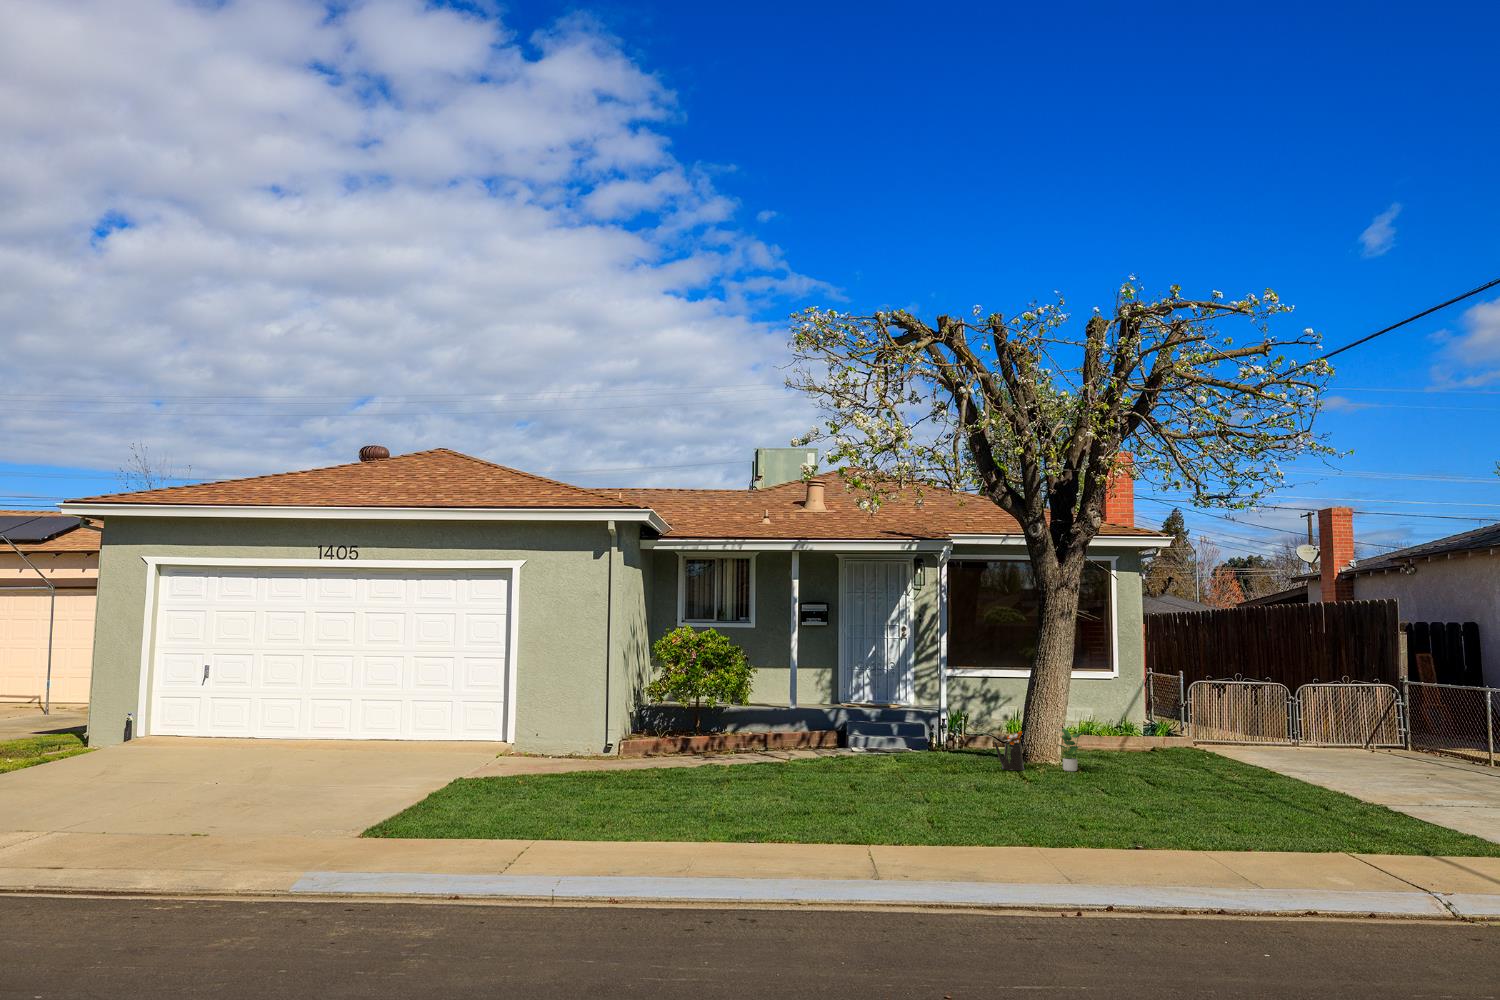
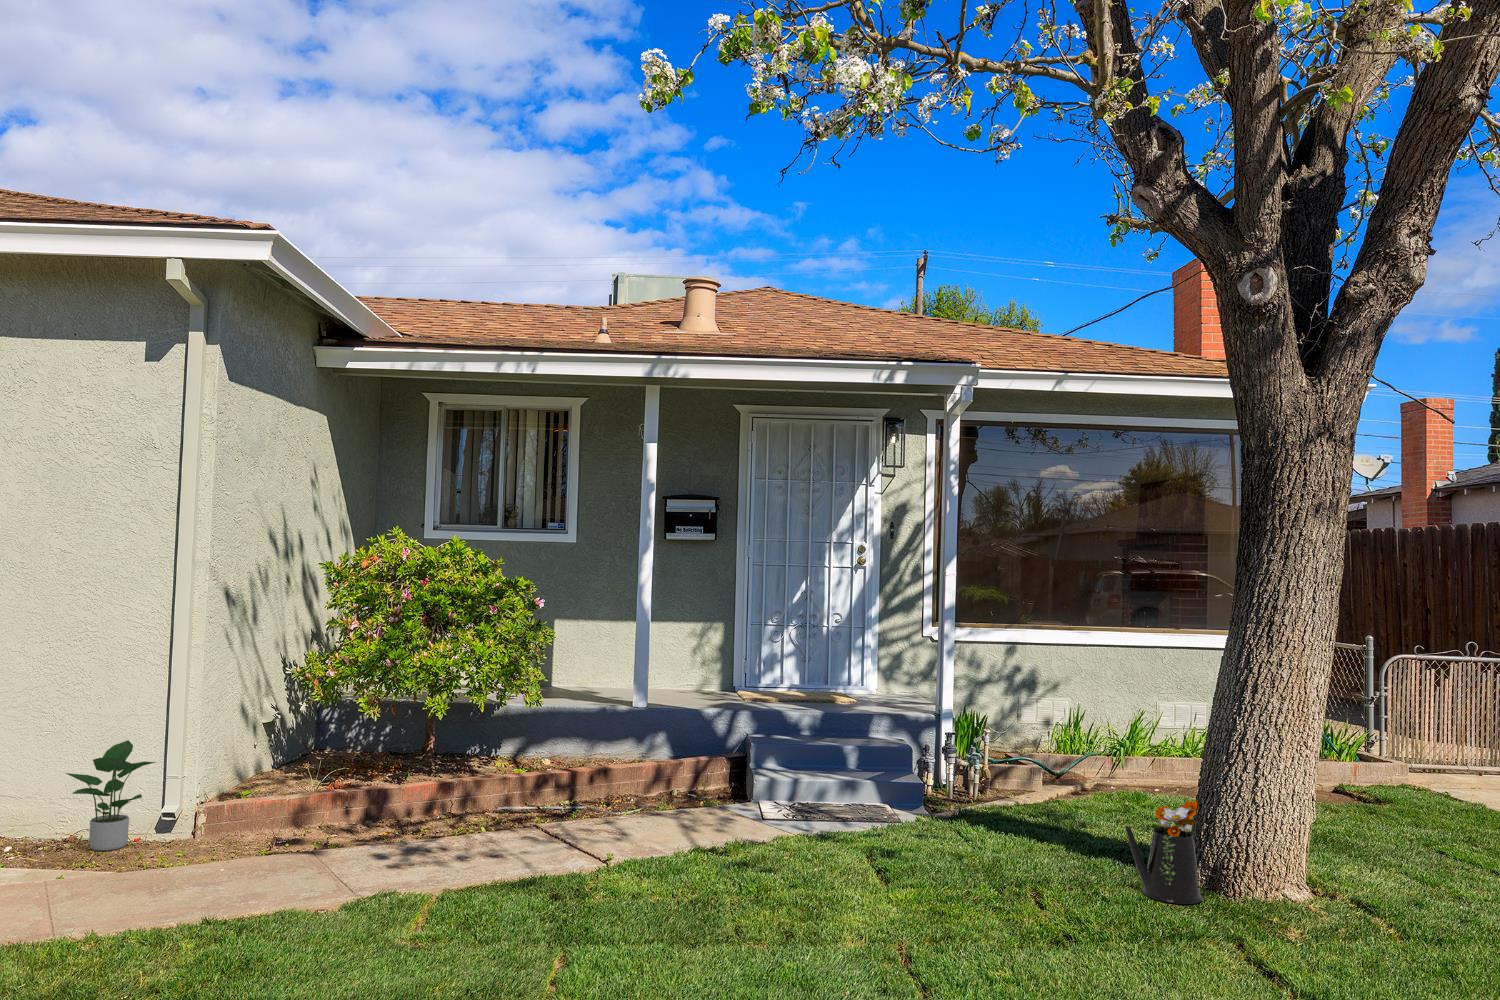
potted plant: present [1058,728,1086,771] -> present [66,740,155,851]

